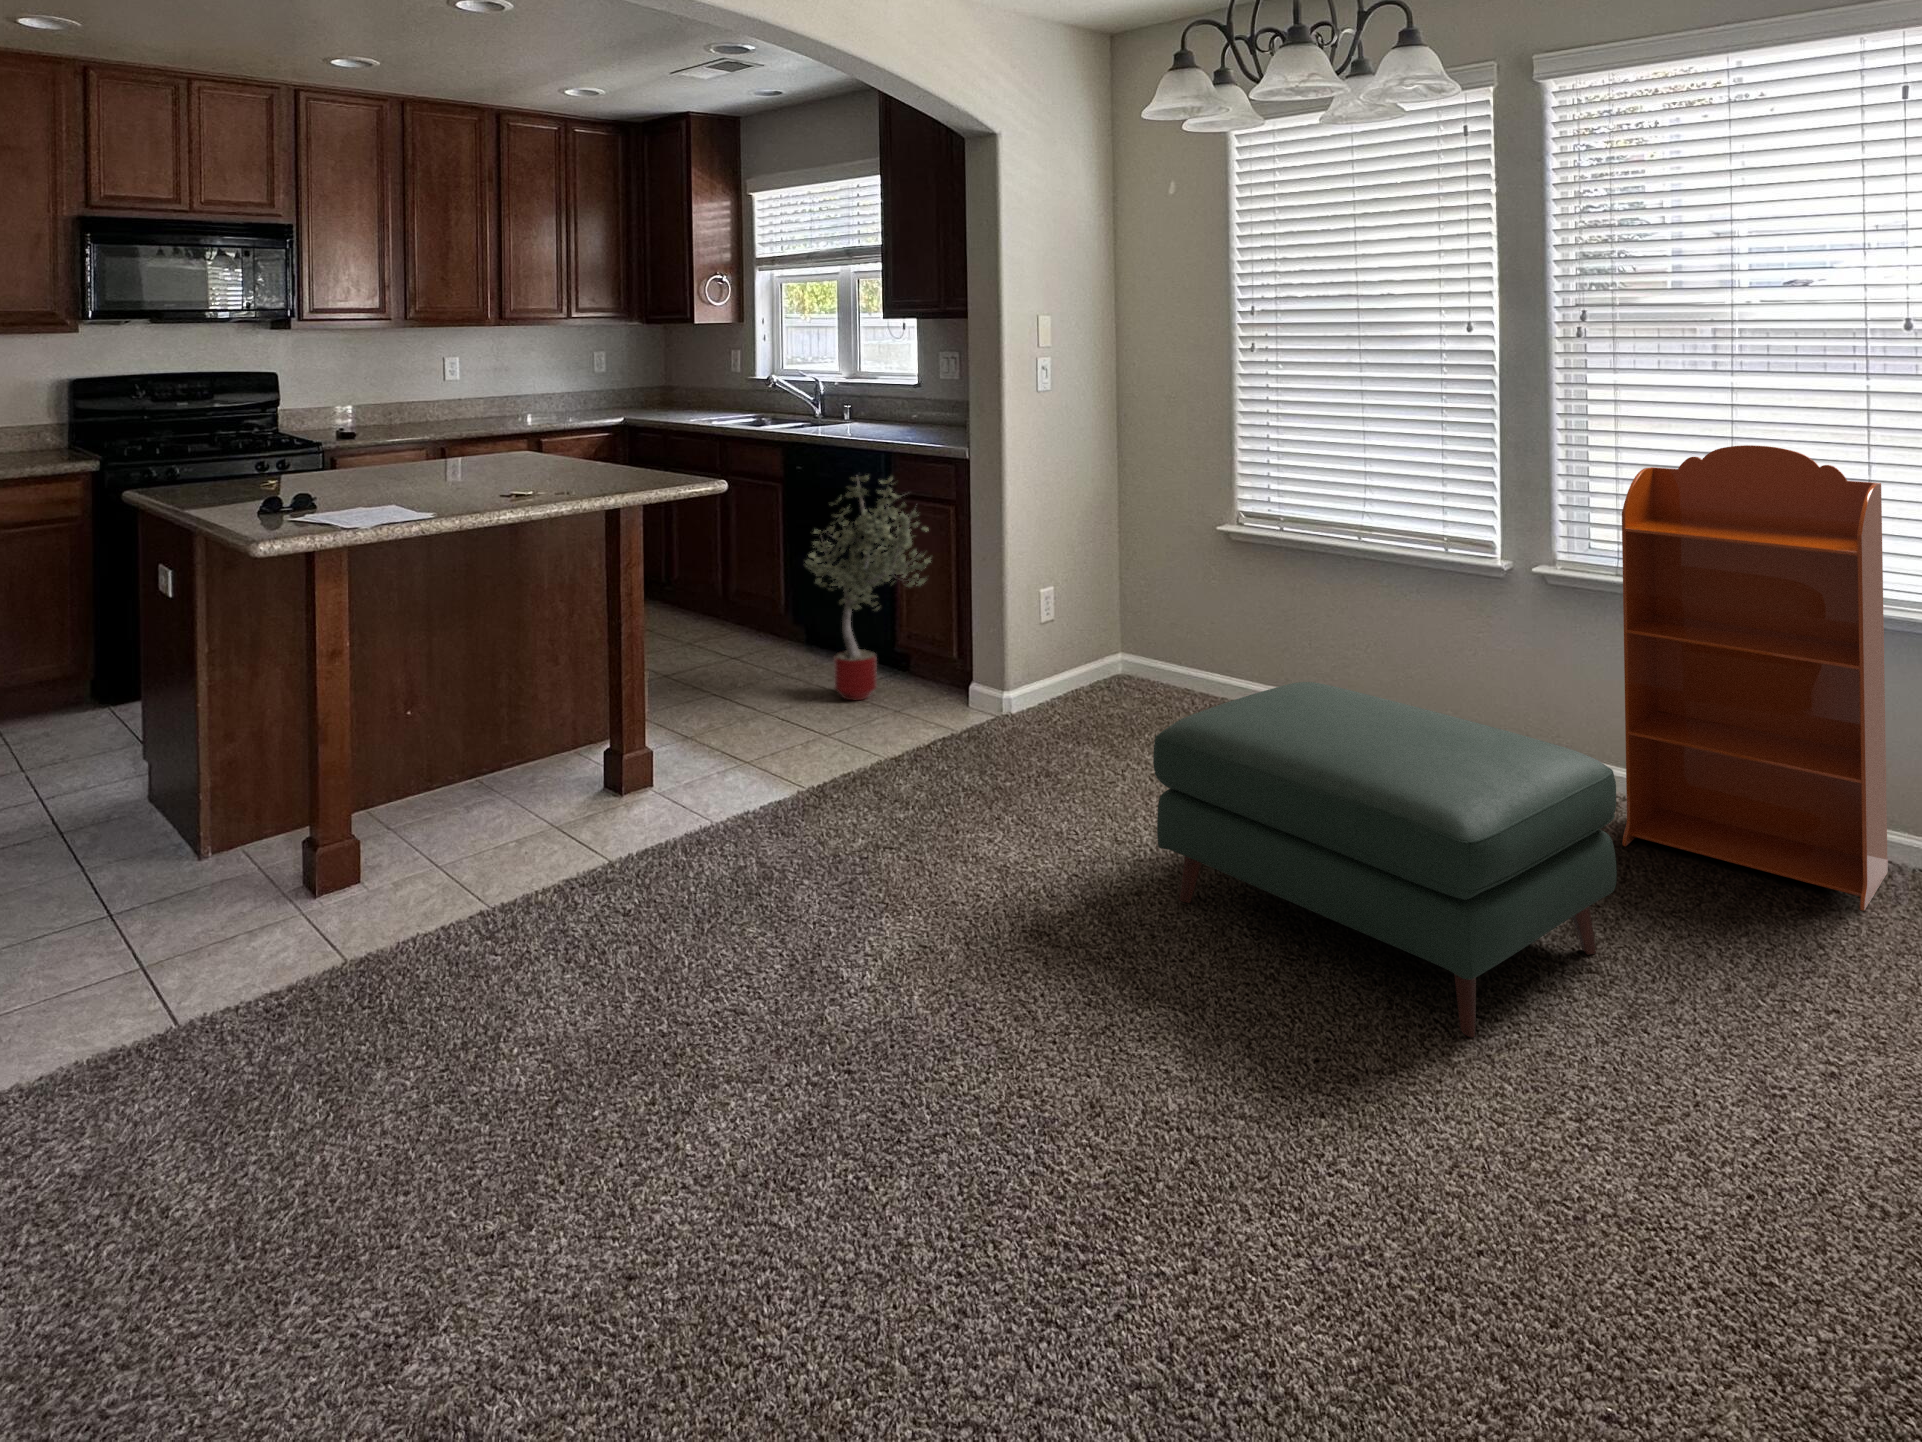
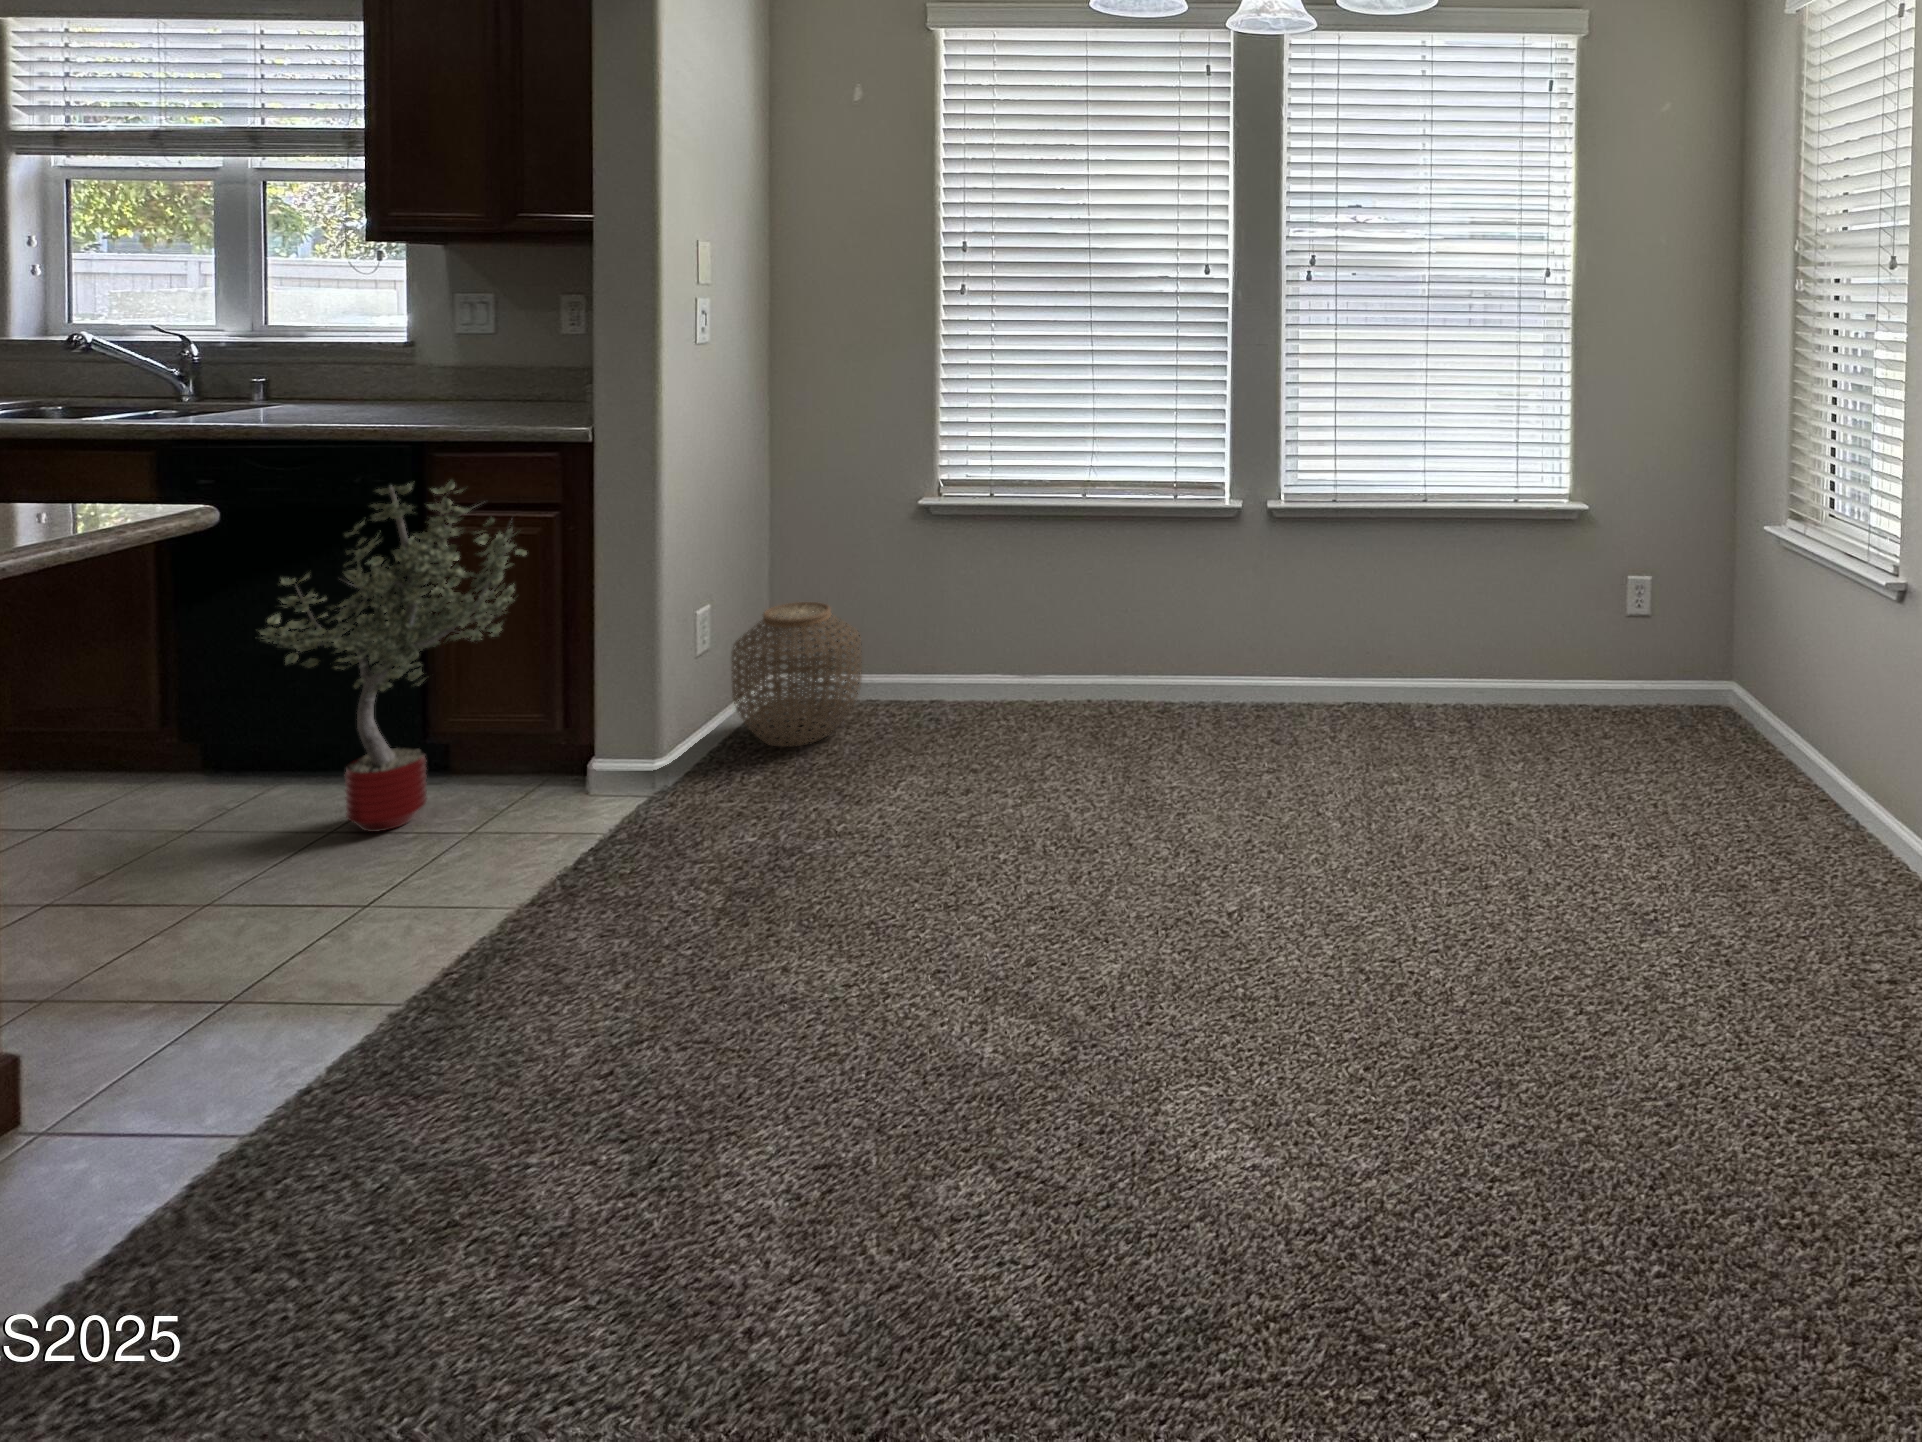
bookcase: present [1622,445,1888,911] -> none [1371,376,1561,755]
woven basket: none [1070,598,1168,711] -> present [731,602,862,746]
ottoman: present [1153,682,1617,1037] -> none [1052,660,1478,987]

